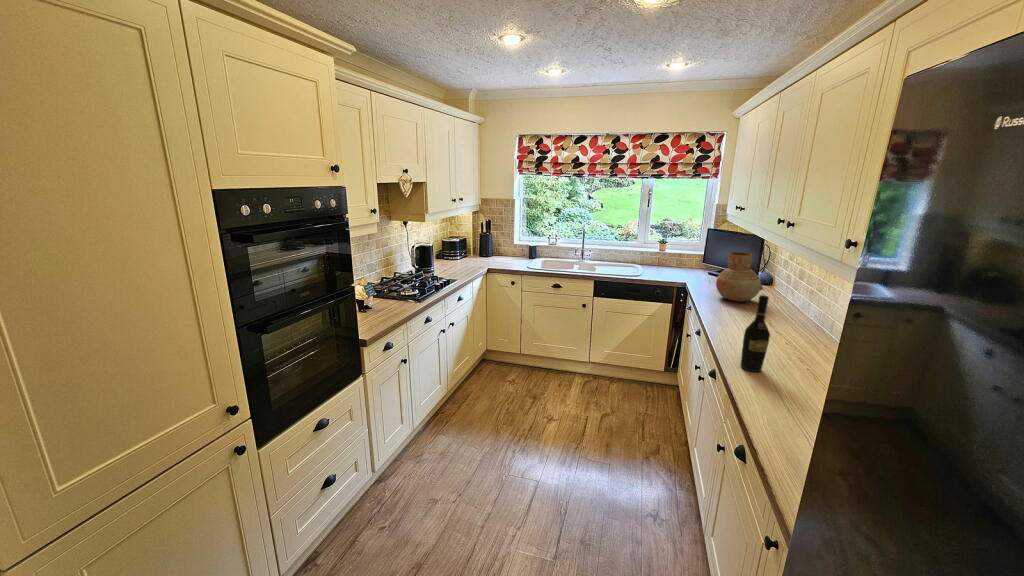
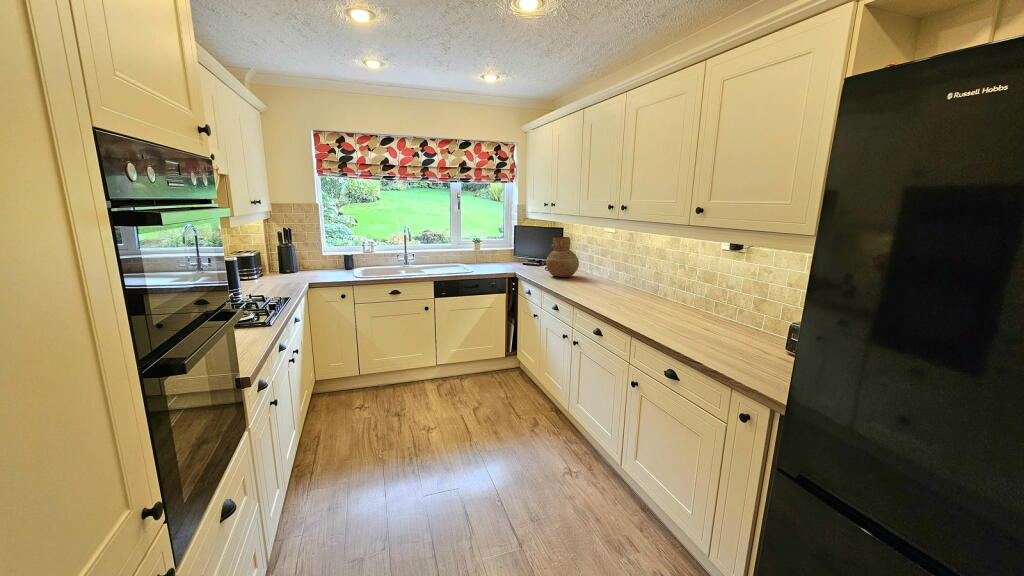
wine bottle: present [740,295,770,372] -> none [624,252,642,313]

